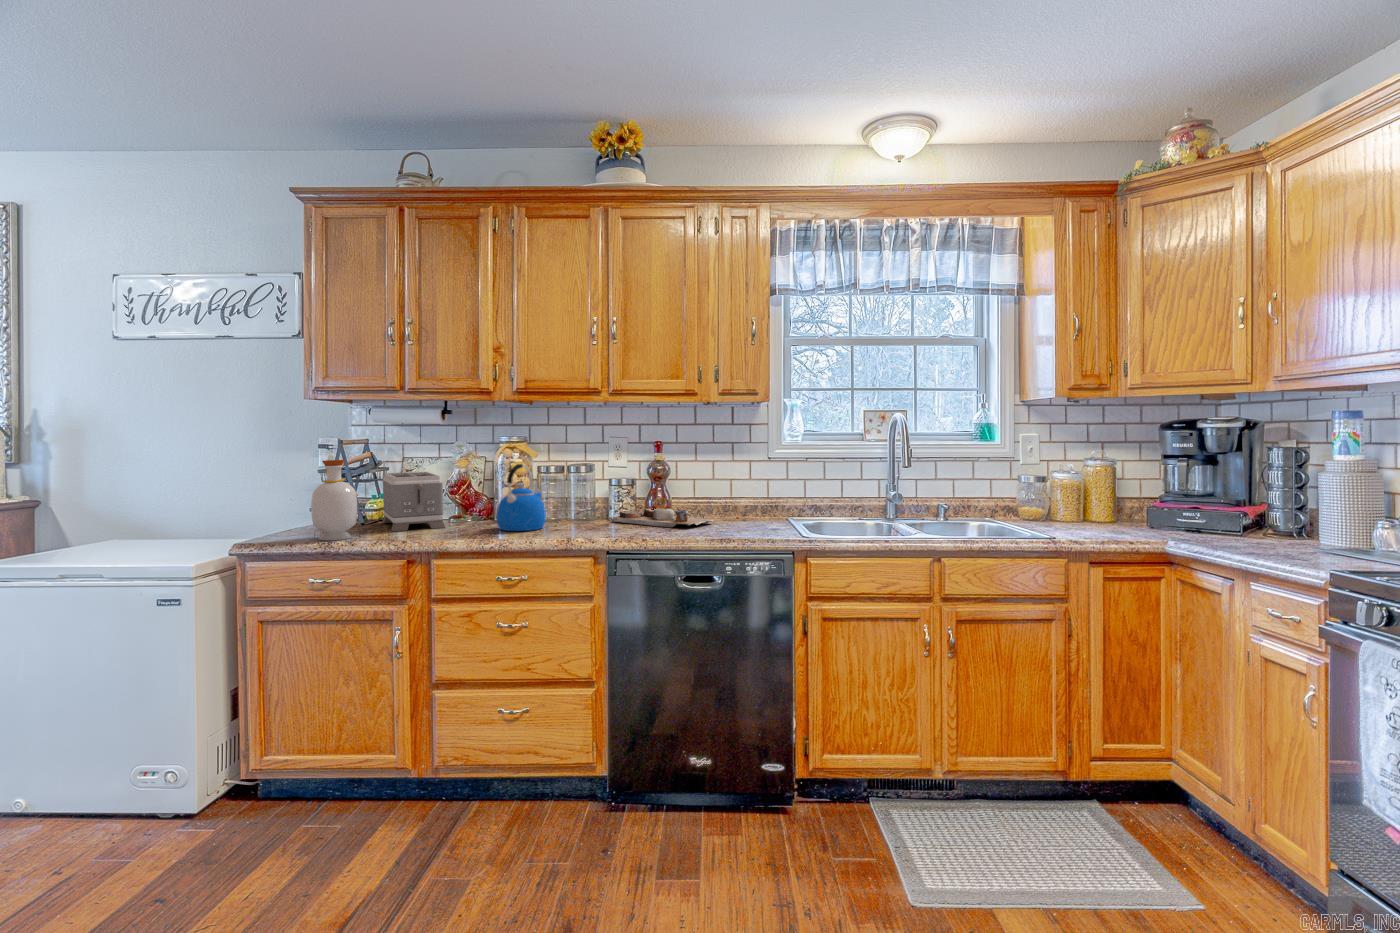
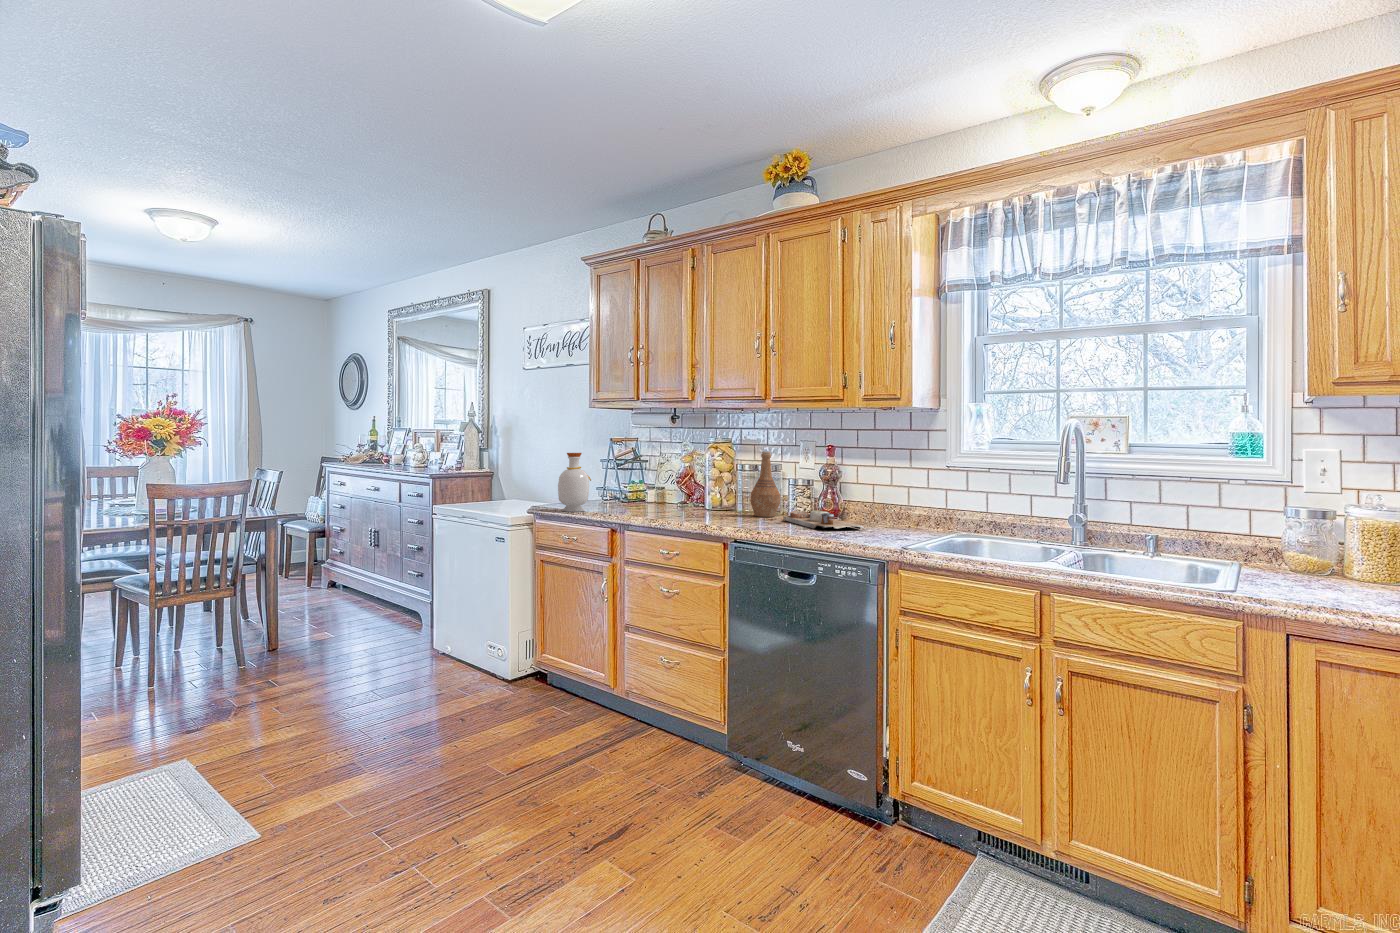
vase: none [561,449,594,520] -> present [750,452,780,517]
kettle: present [497,464,546,531] -> none [680,462,727,519]
toaster: present [383,472,445,531] -> none [617,467,666,512]

